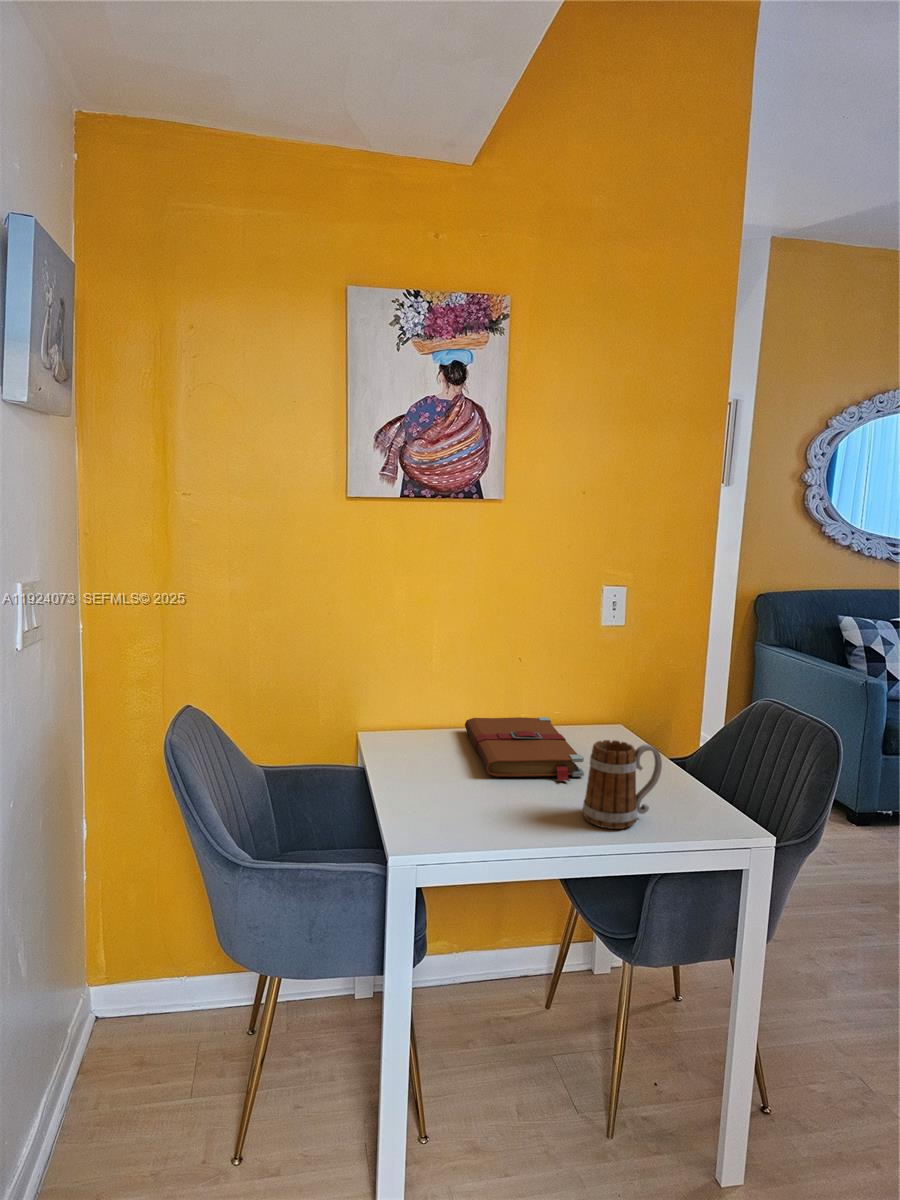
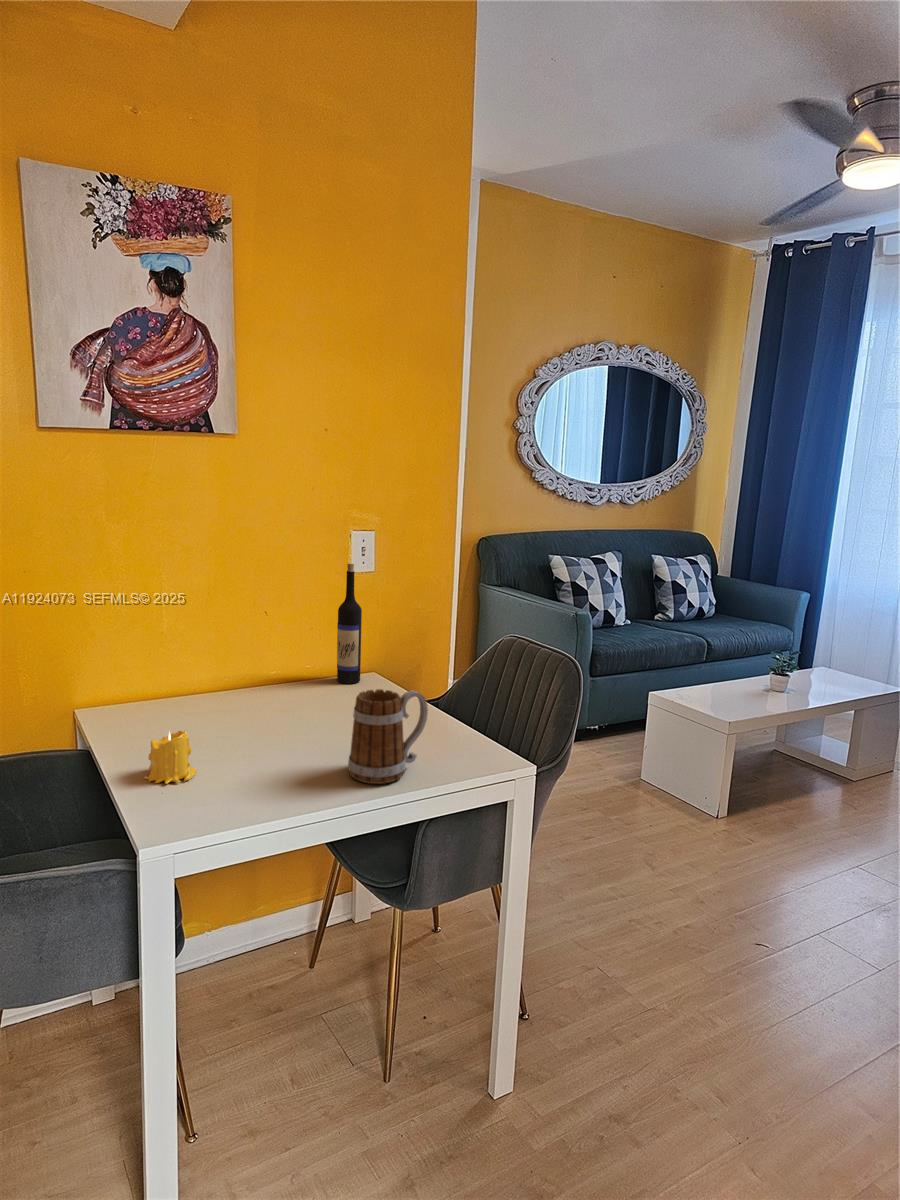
wine bottle: none [585,620,611,735] -> present [337,564,362,684]
book: present [465,717,584,781] -> none [205,670,343,741]
candle: none [409,757,451,804] -> present [144,731,196,784]

